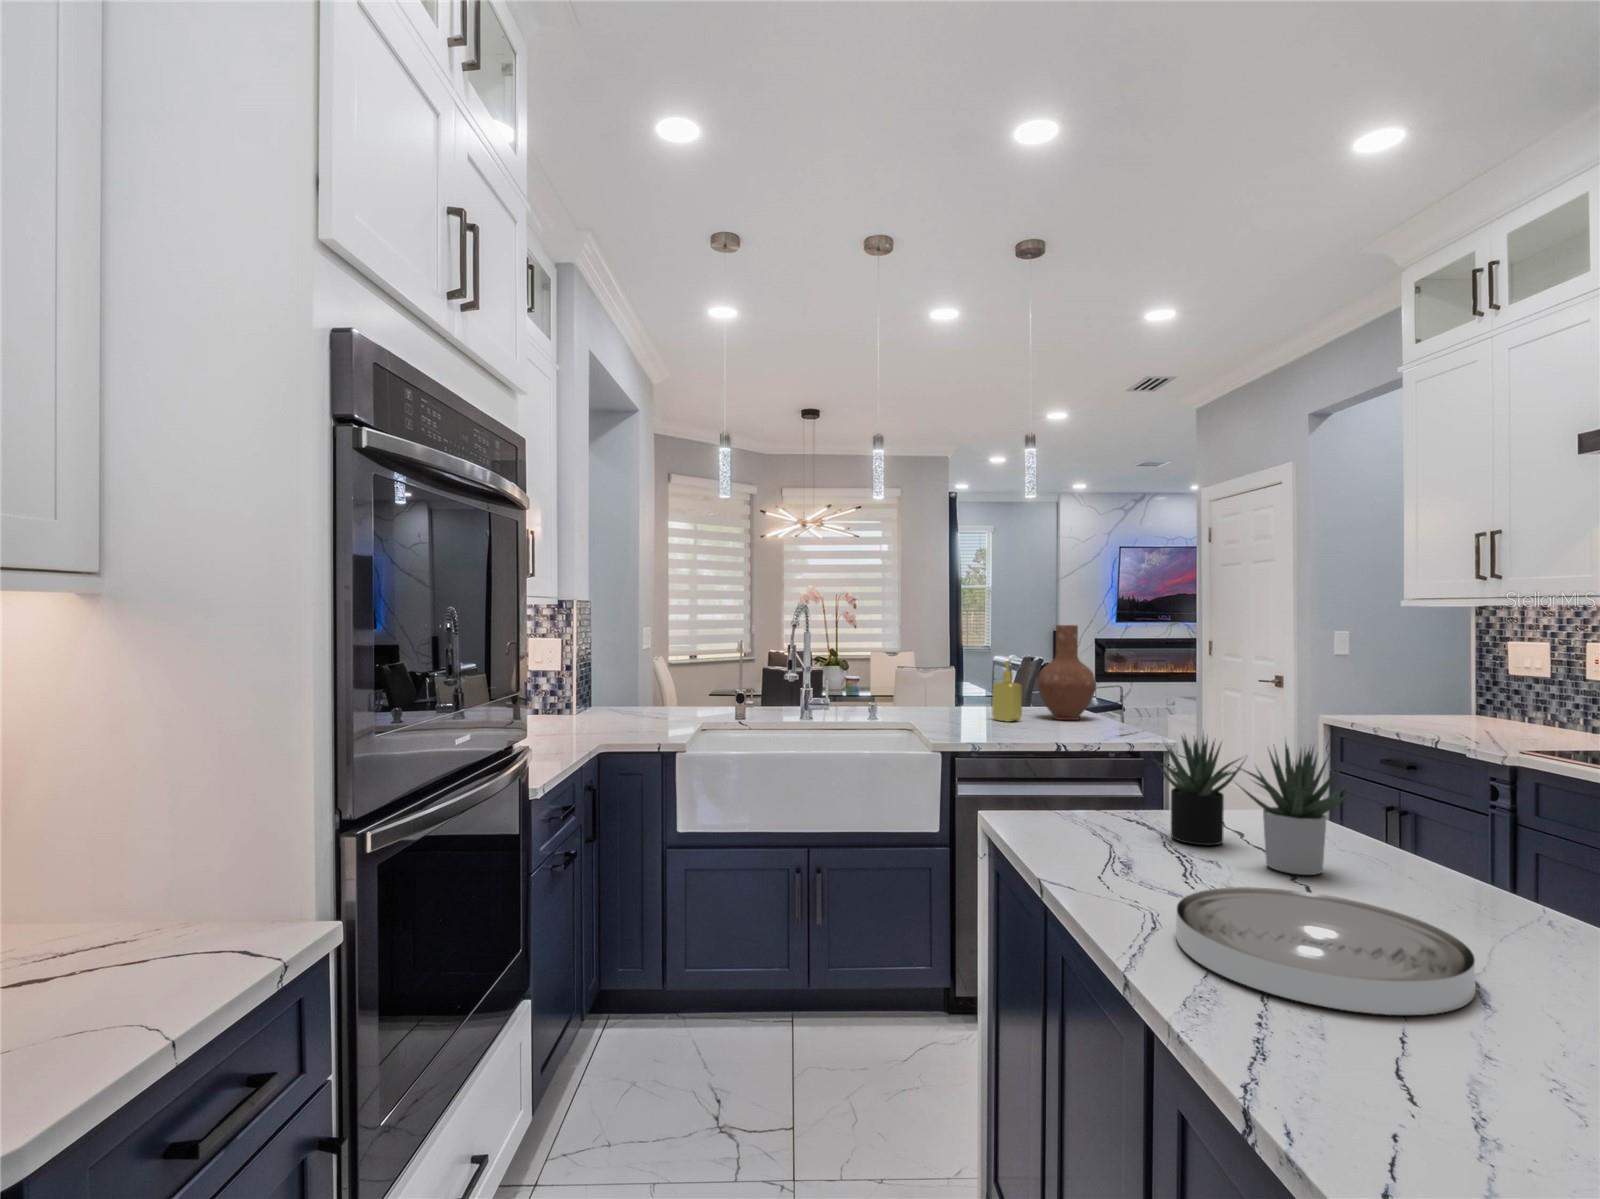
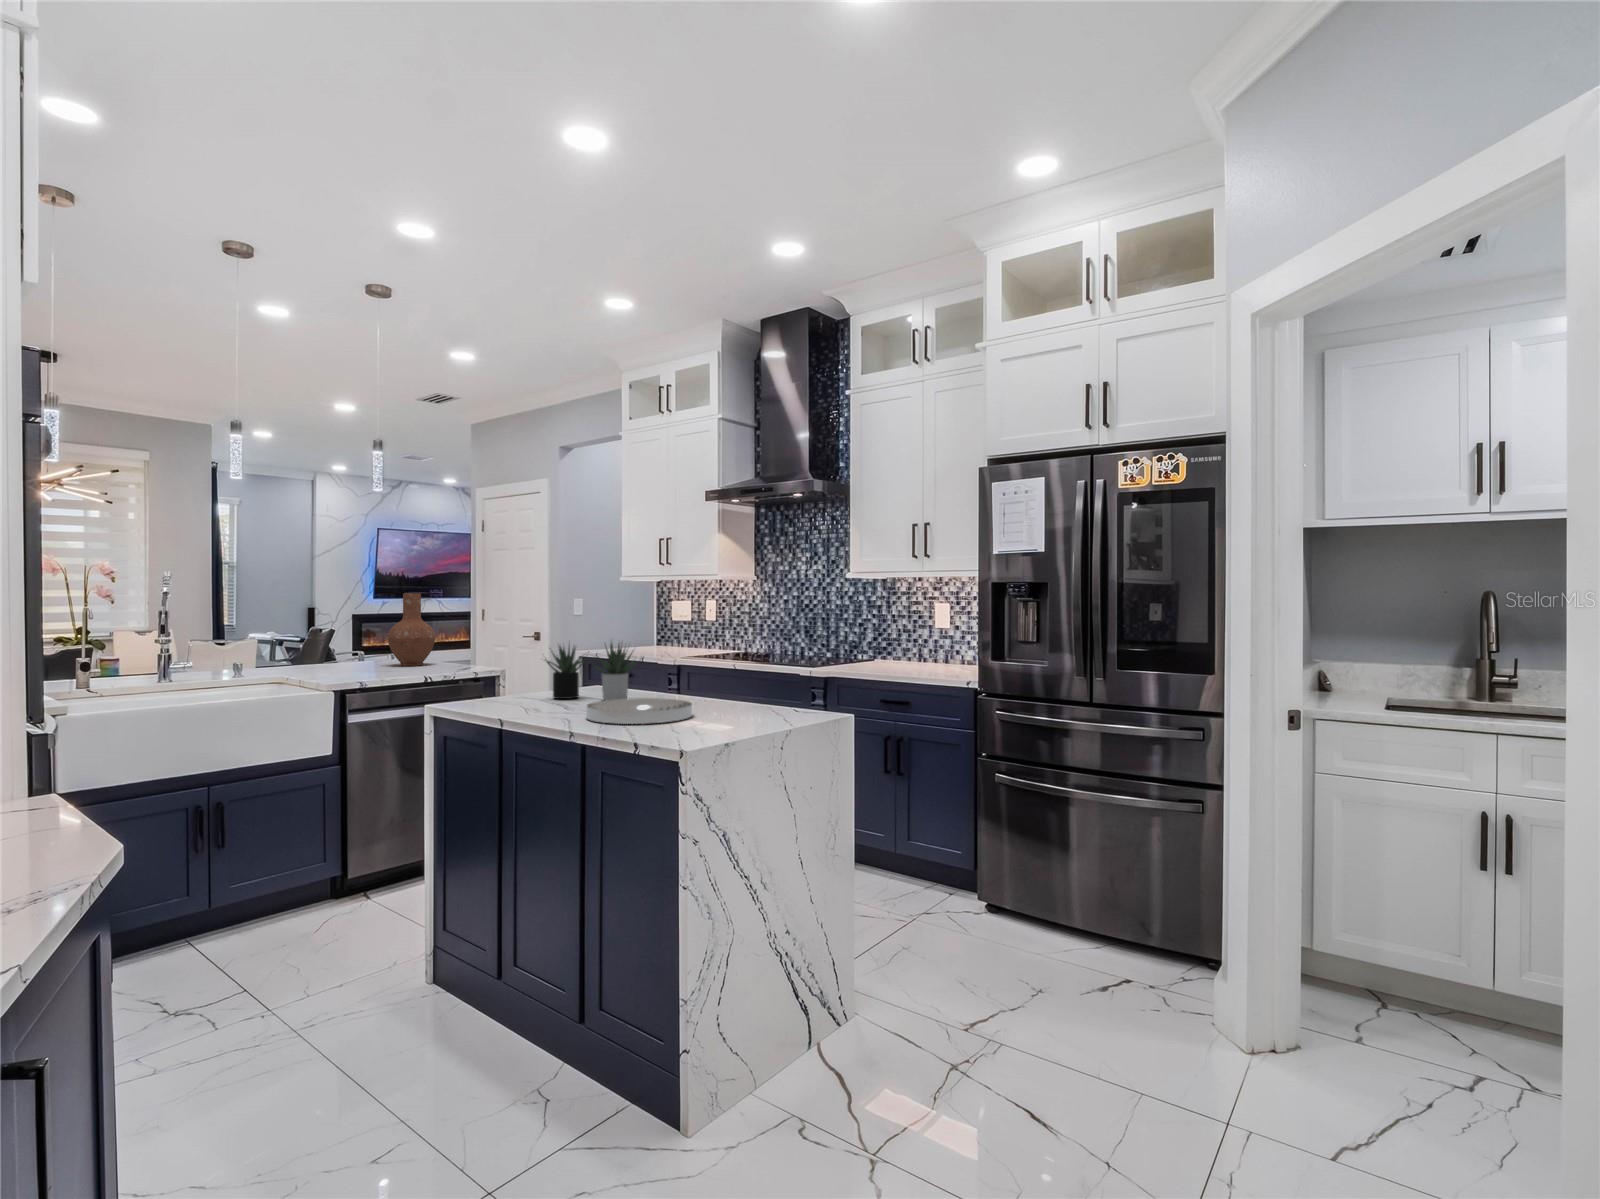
soap dispenser: present [992,661,1022,722] -> none [353,622,380,670]

